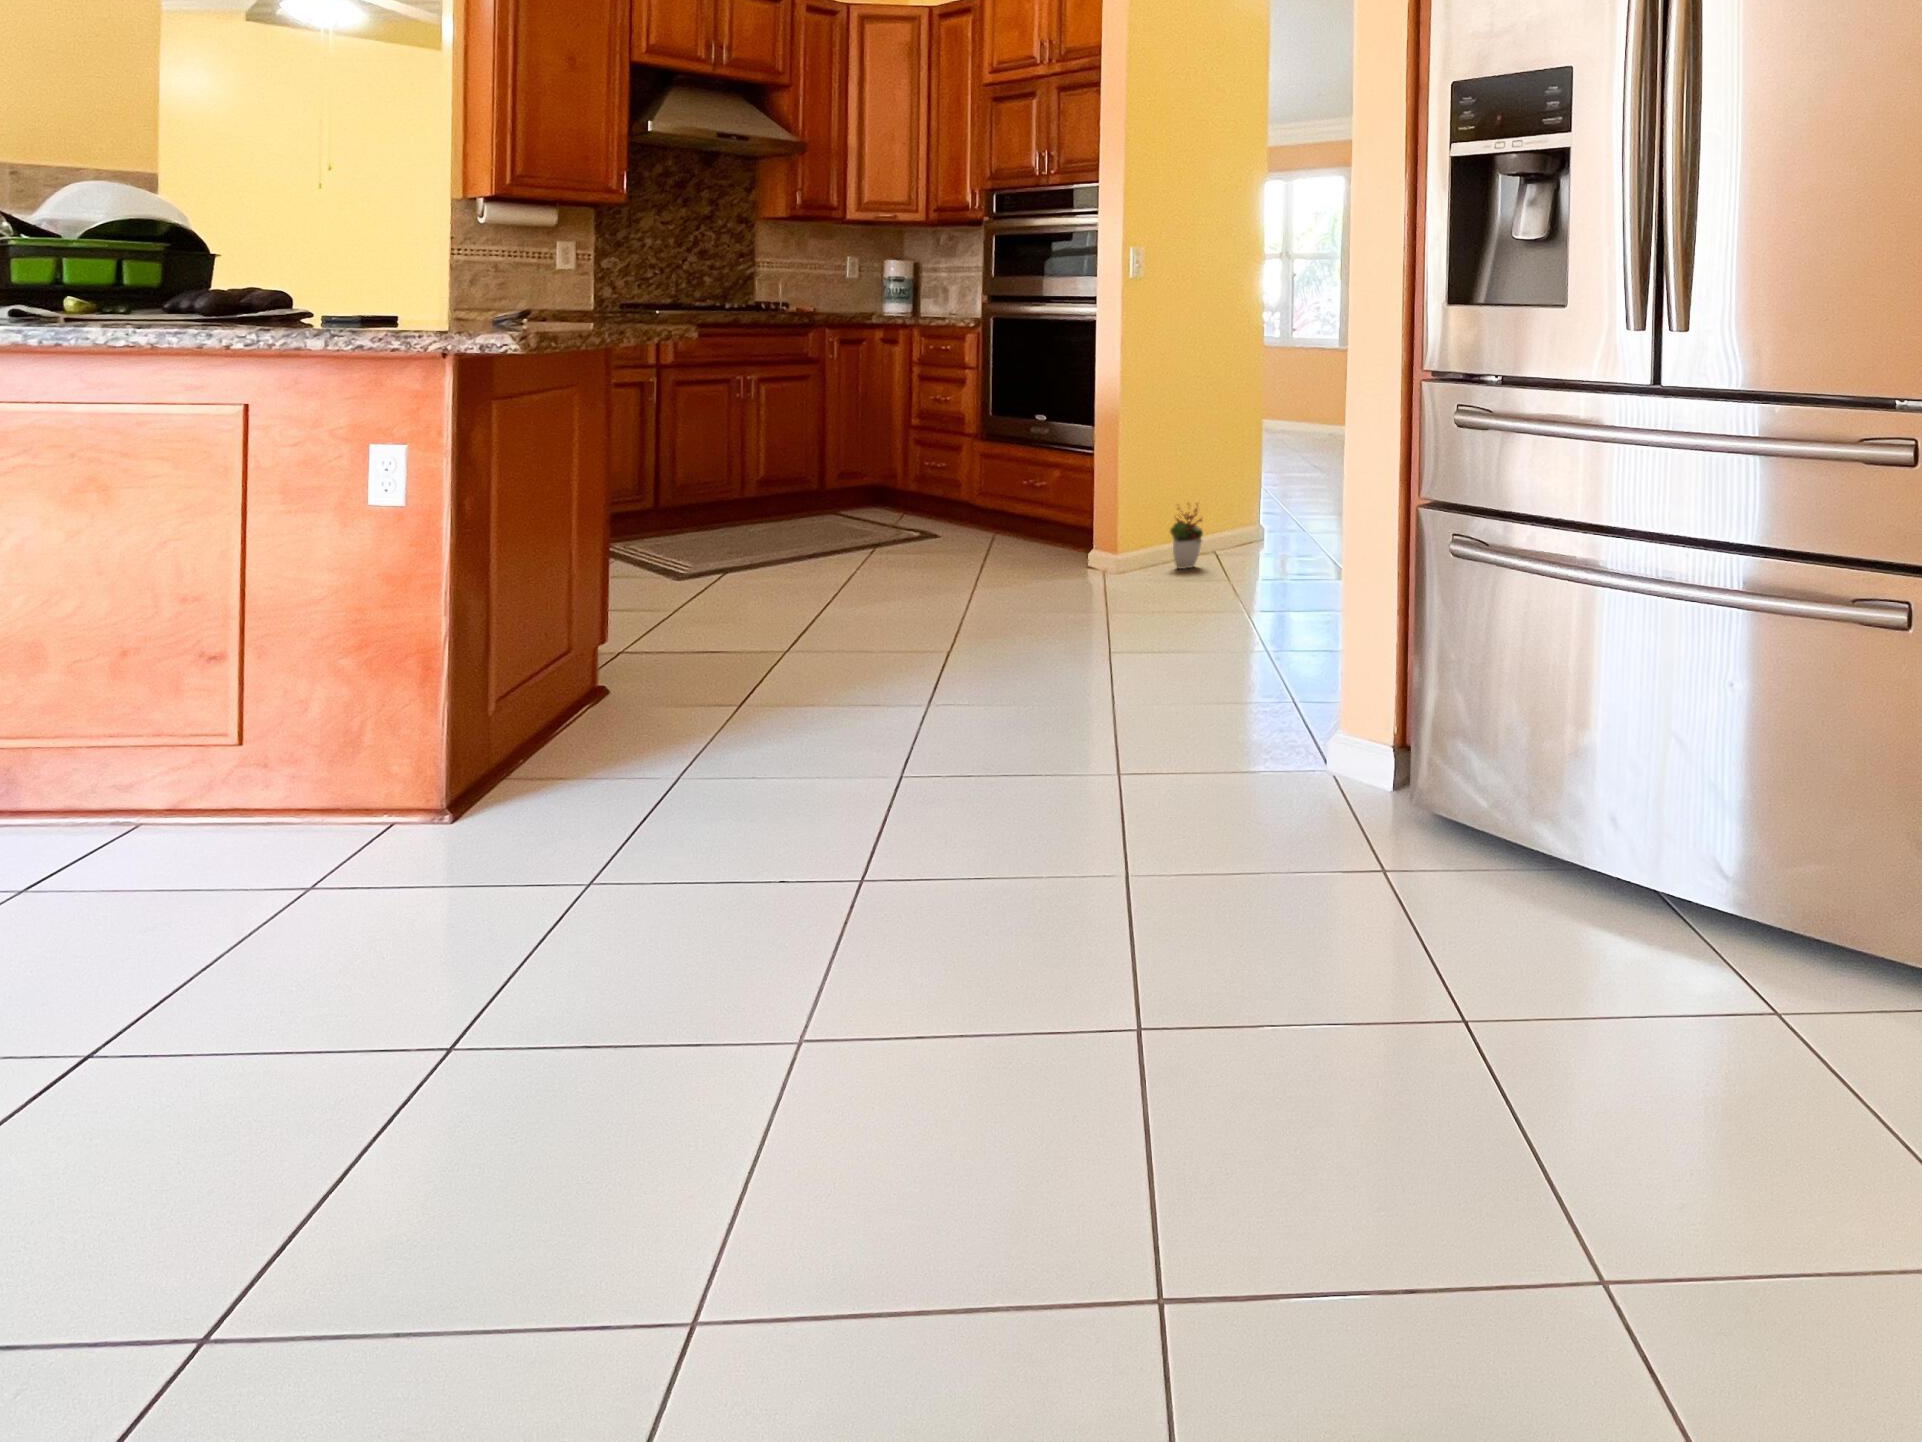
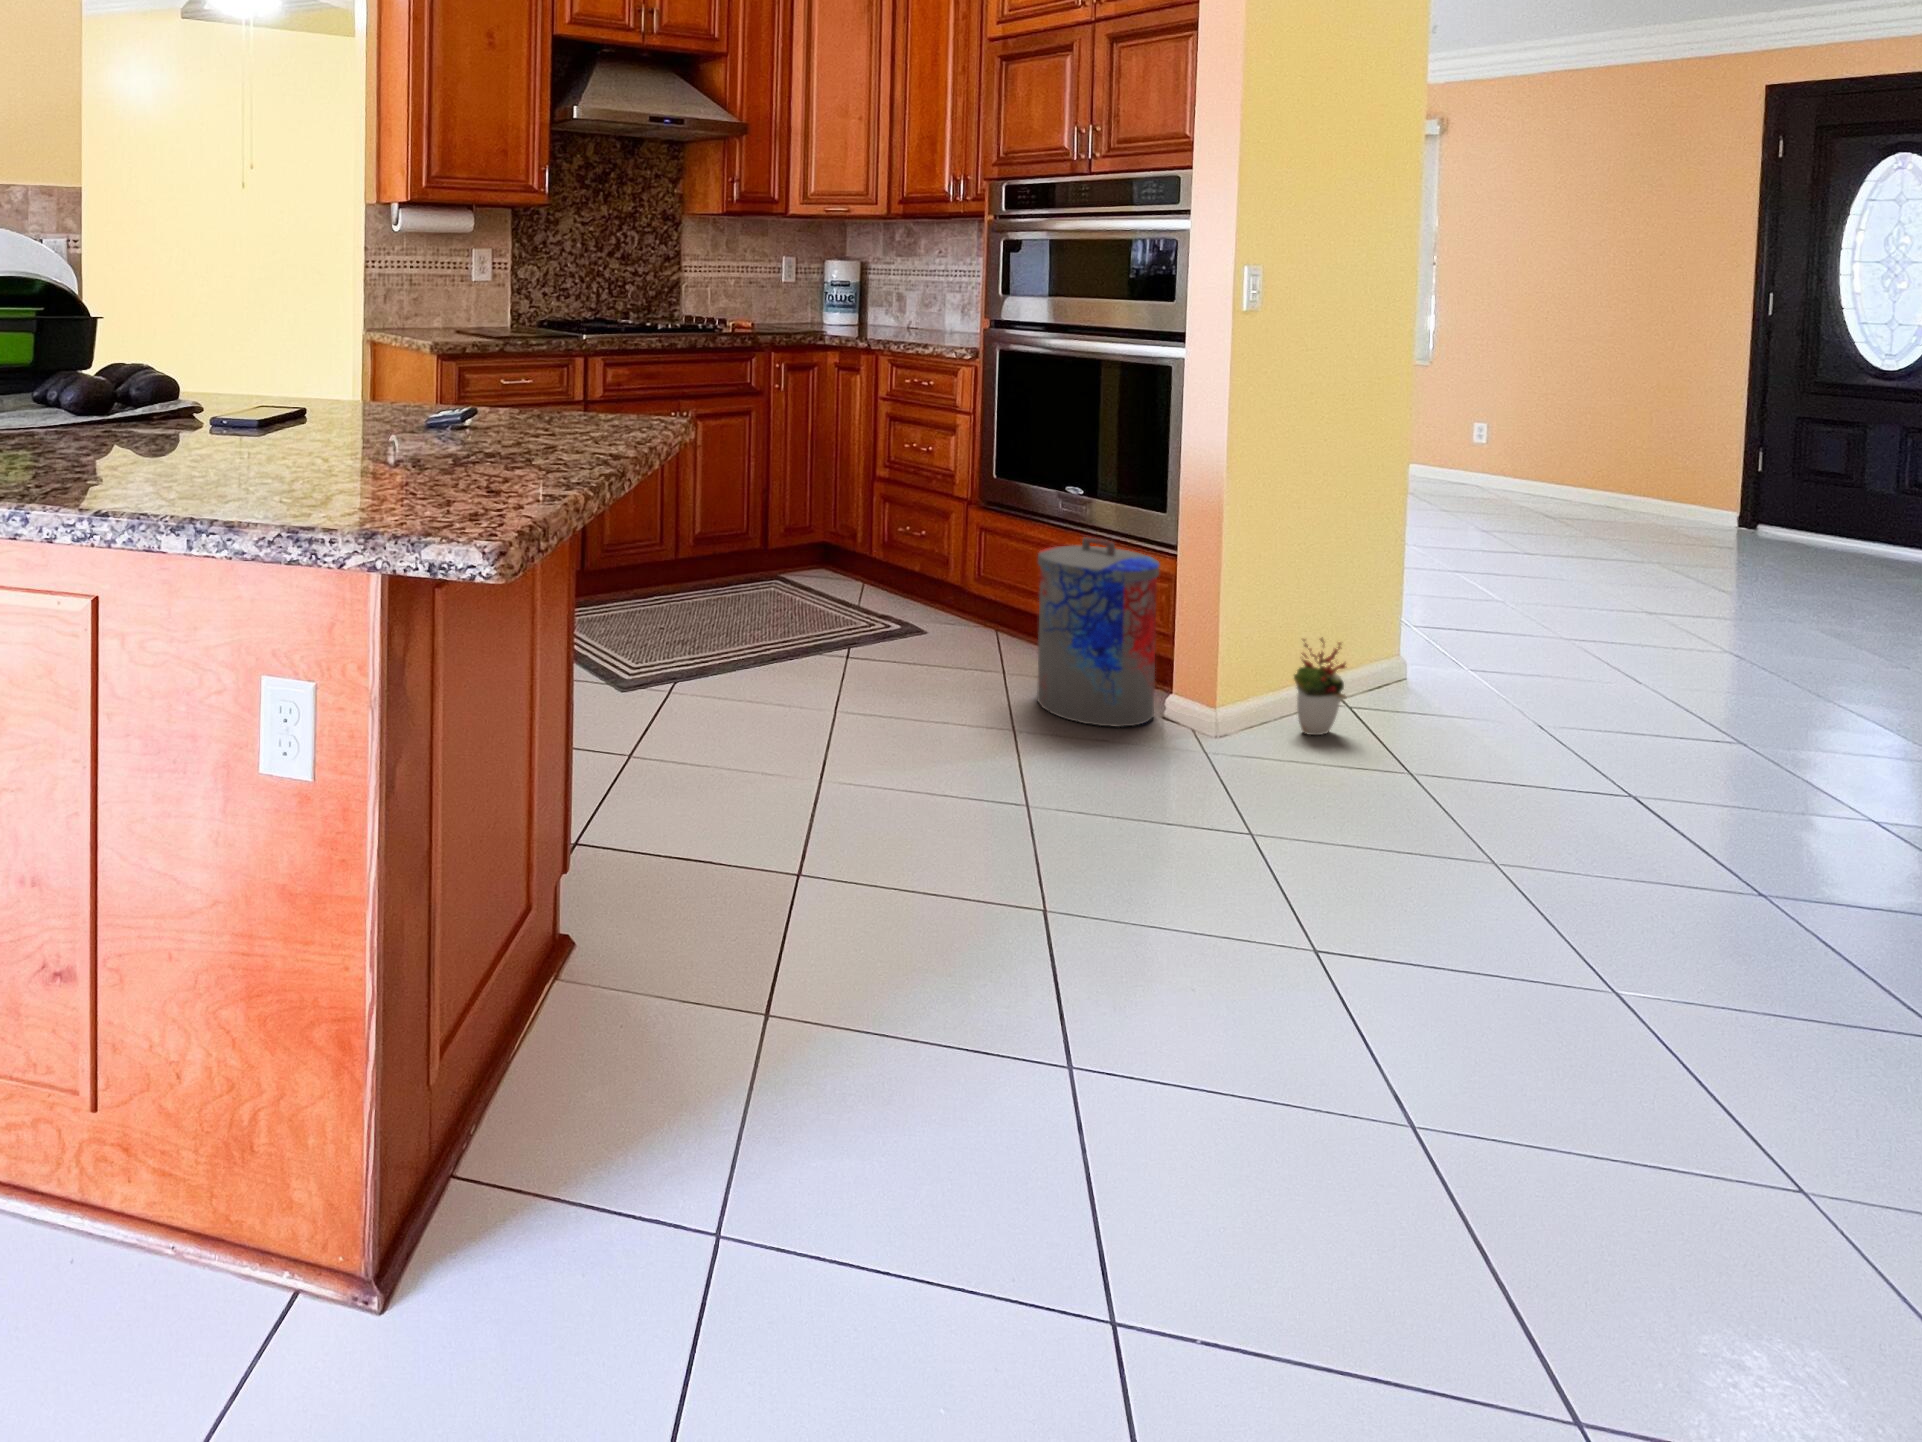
trash can: none [1003,444,1085,574] -> present [1037,537,1160,727]

